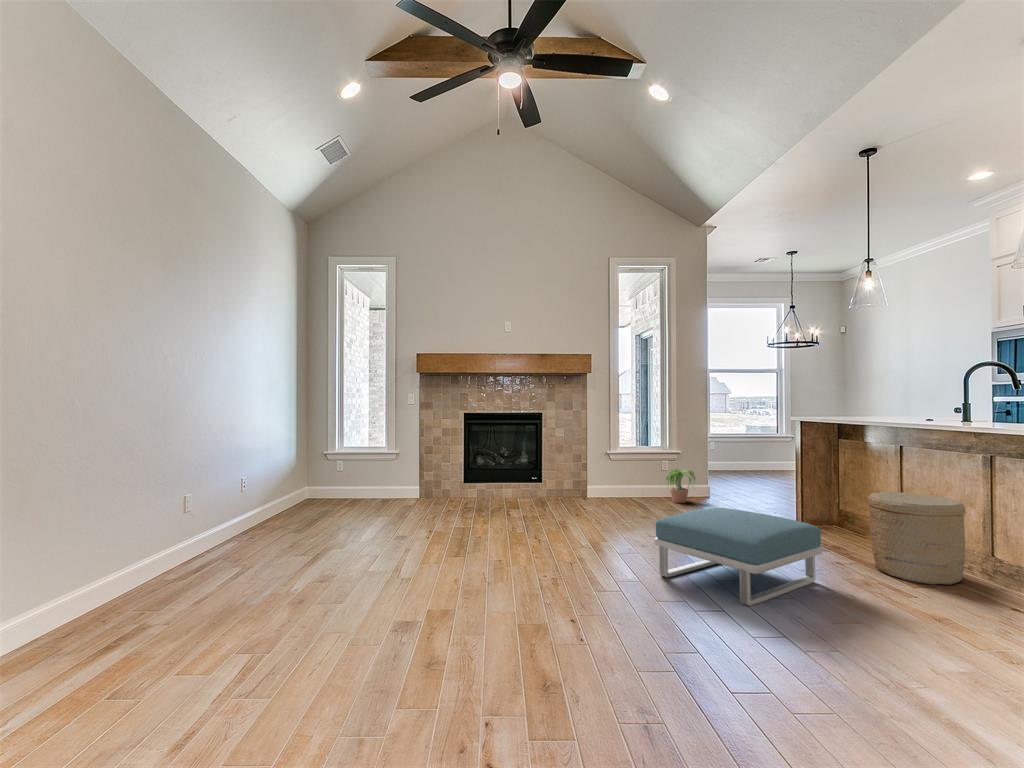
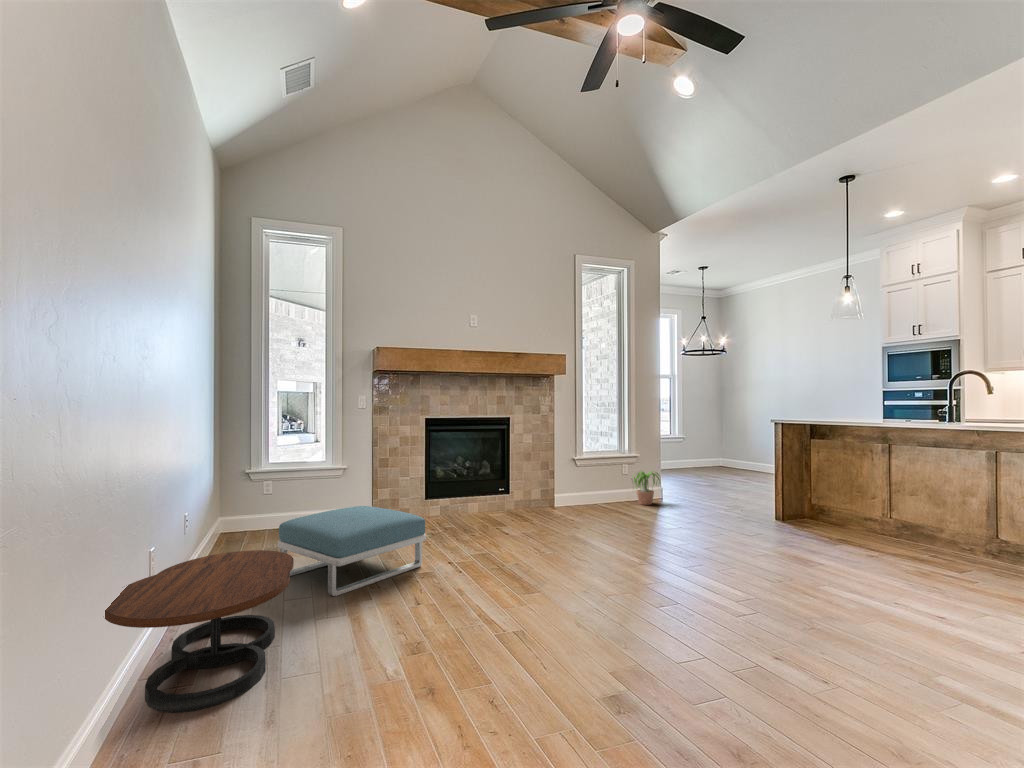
woven basket: present [867,492,966,585] -> none [890,486,983,570]
coffee table: none [150,501,290,587] -> present [105,550,294,713]
footstool: present [654,508,822,606] -> present [278,506,426,596]

